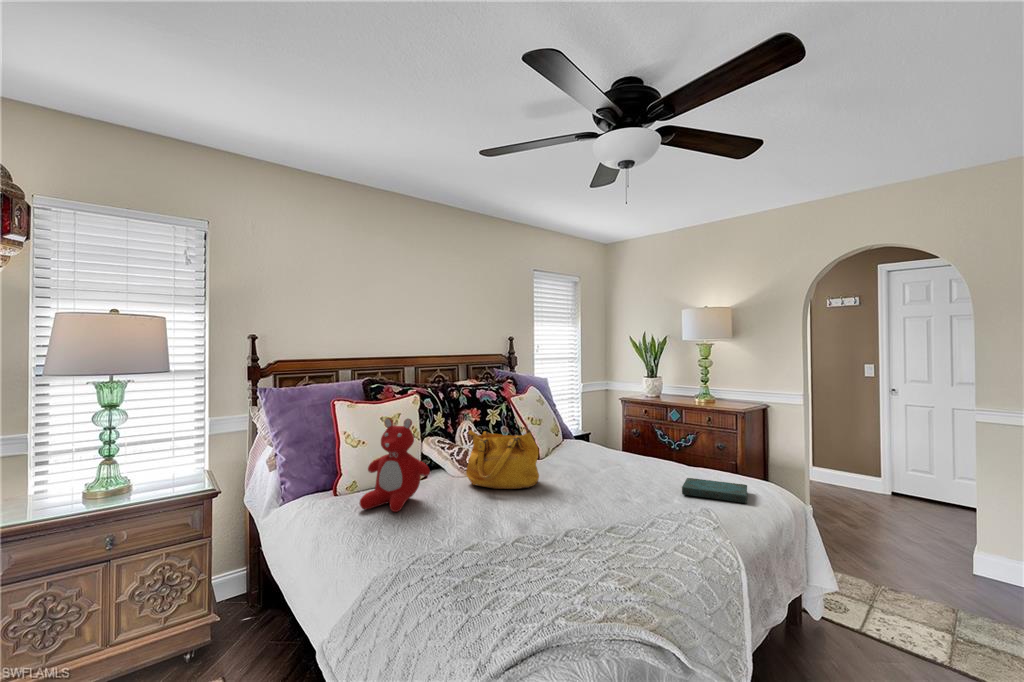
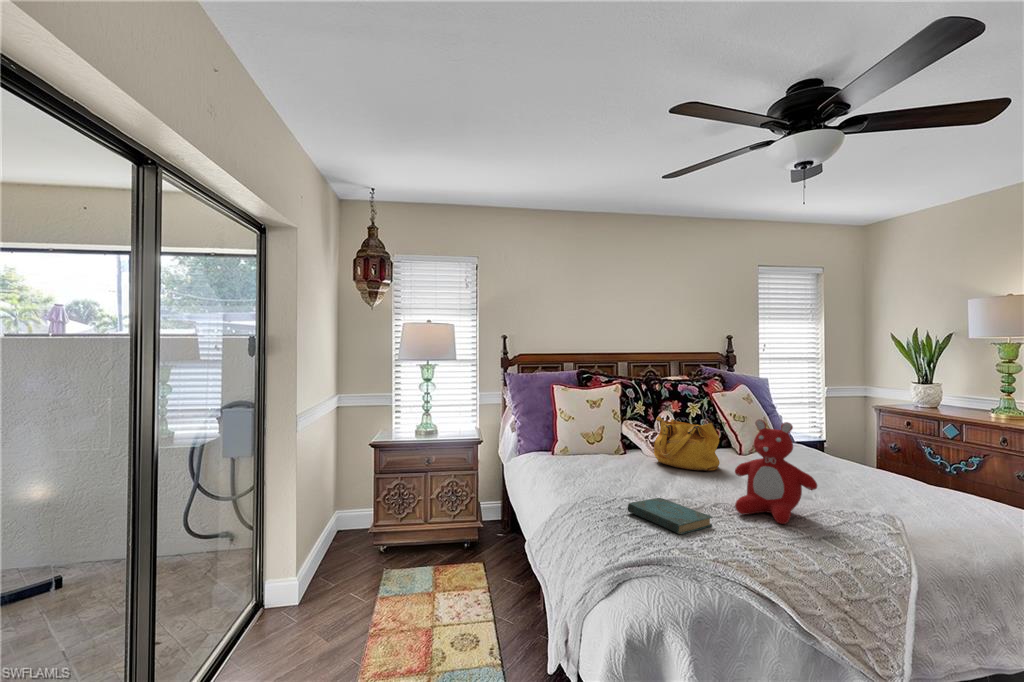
teddy bear: present [360,418,430,512] -> present [735,419,817,524]
book: present [682,478,747,503] -> present [628,498,713,534]

